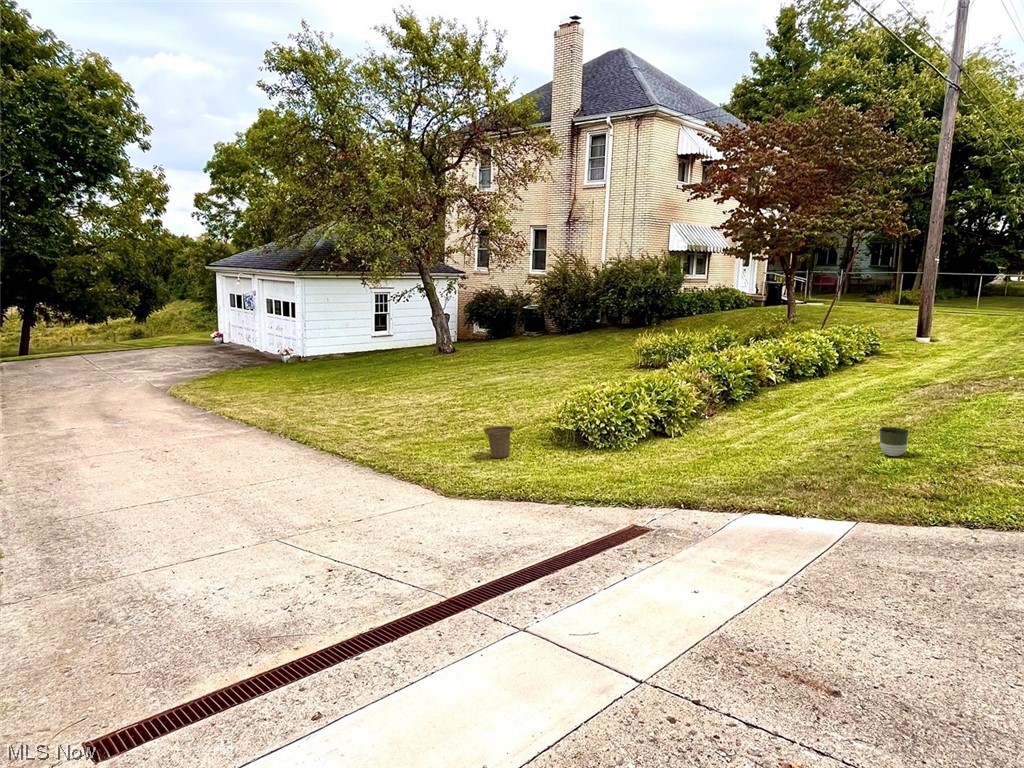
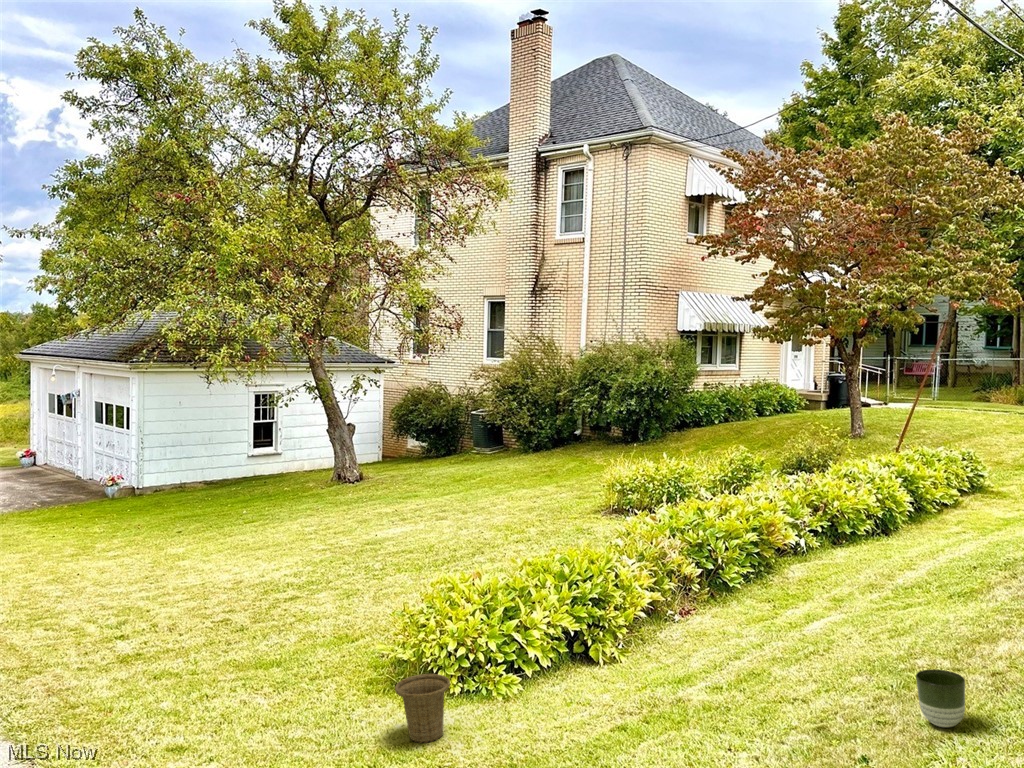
basket: present [484,426,513,459] -> present [395,674,450,743]

